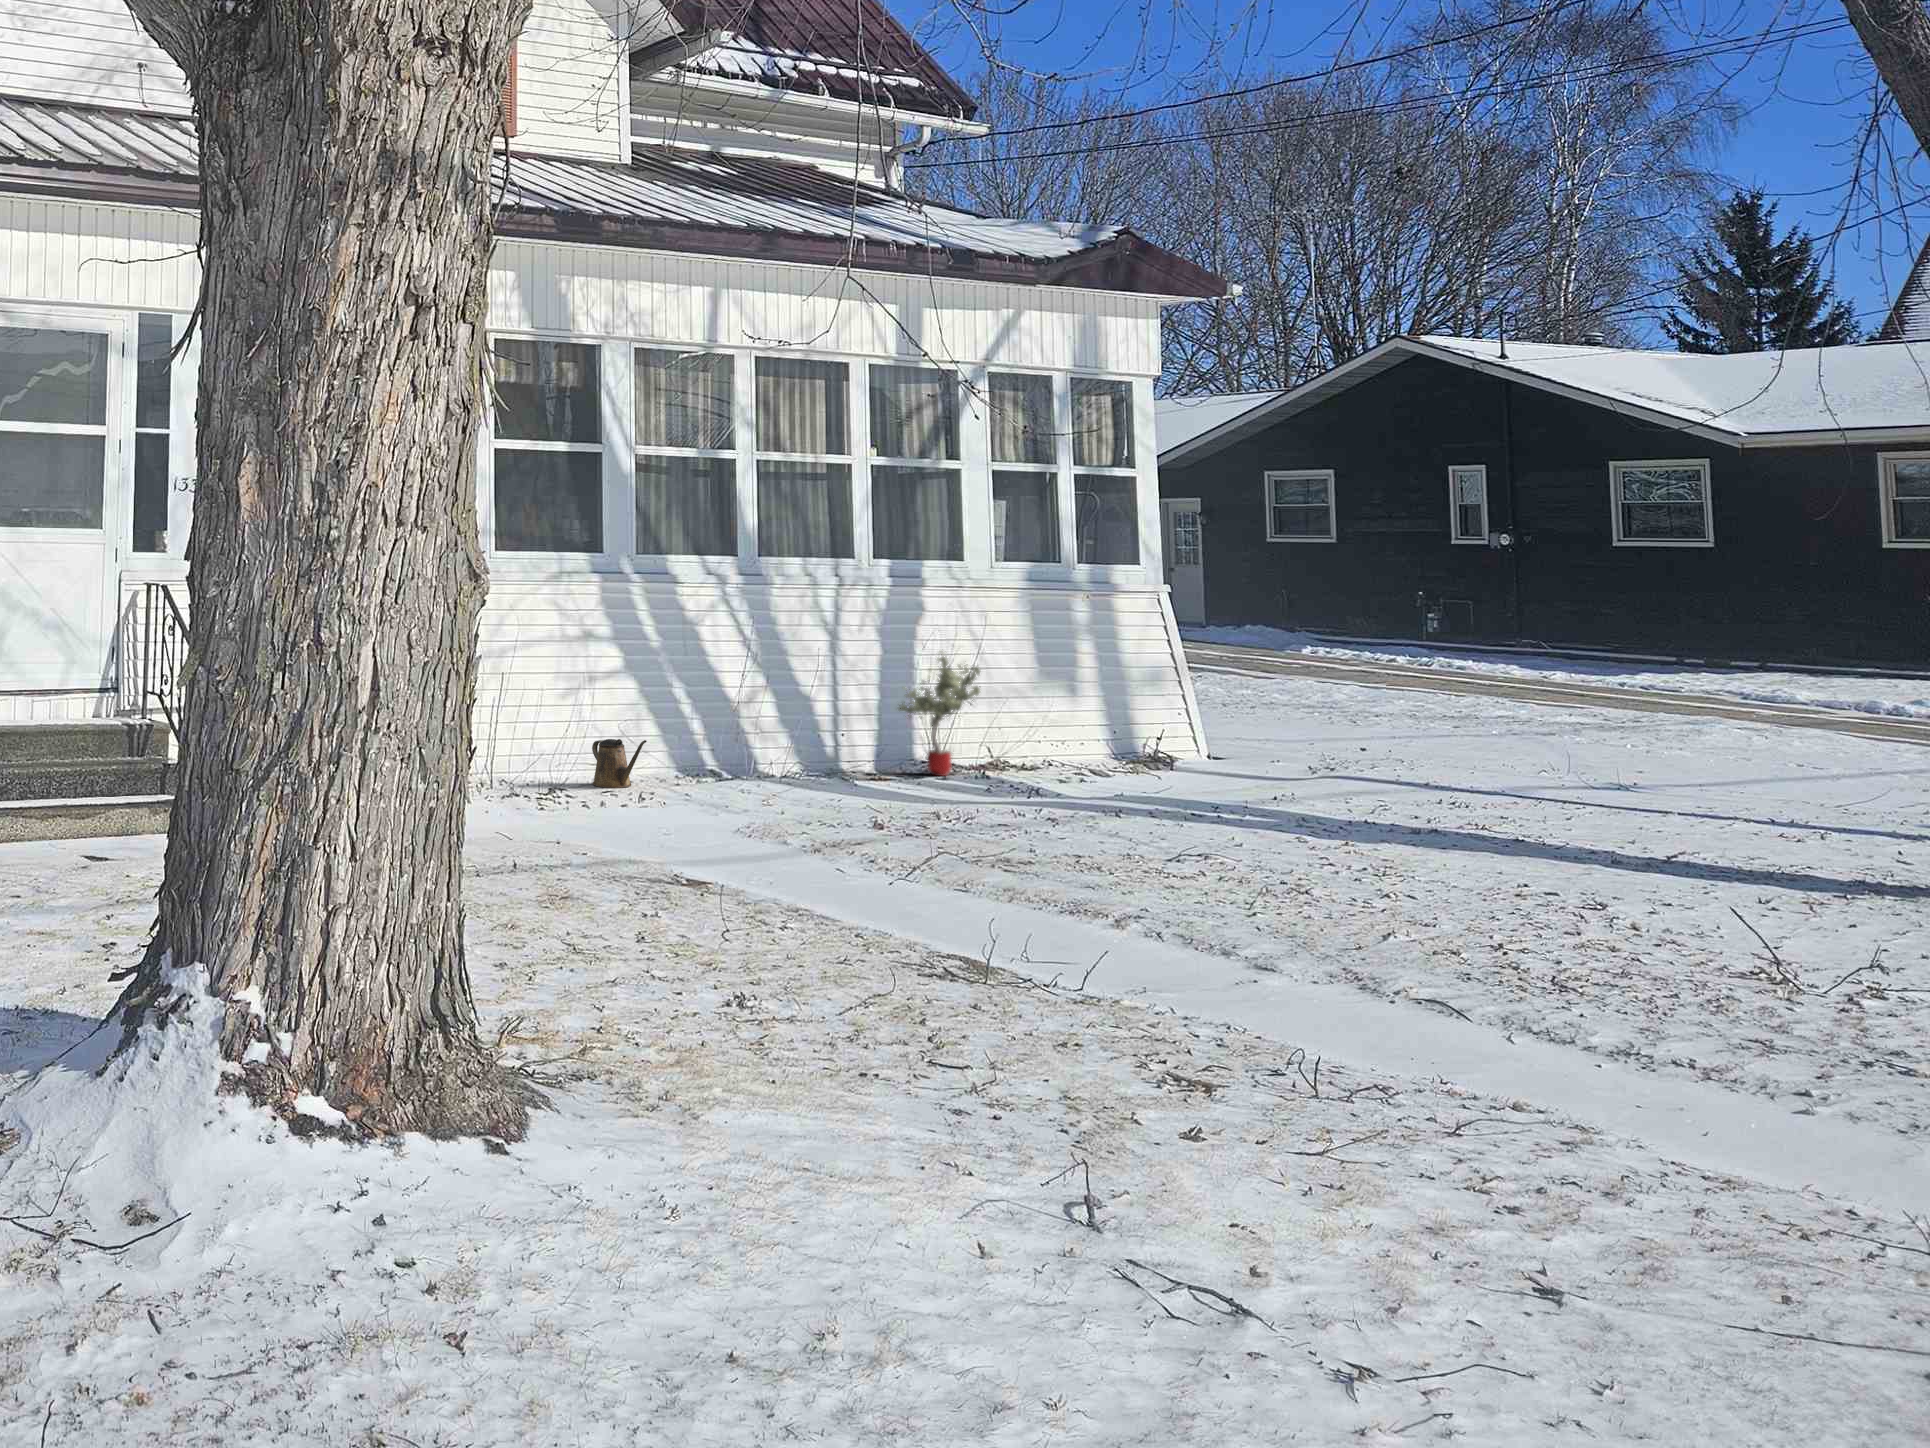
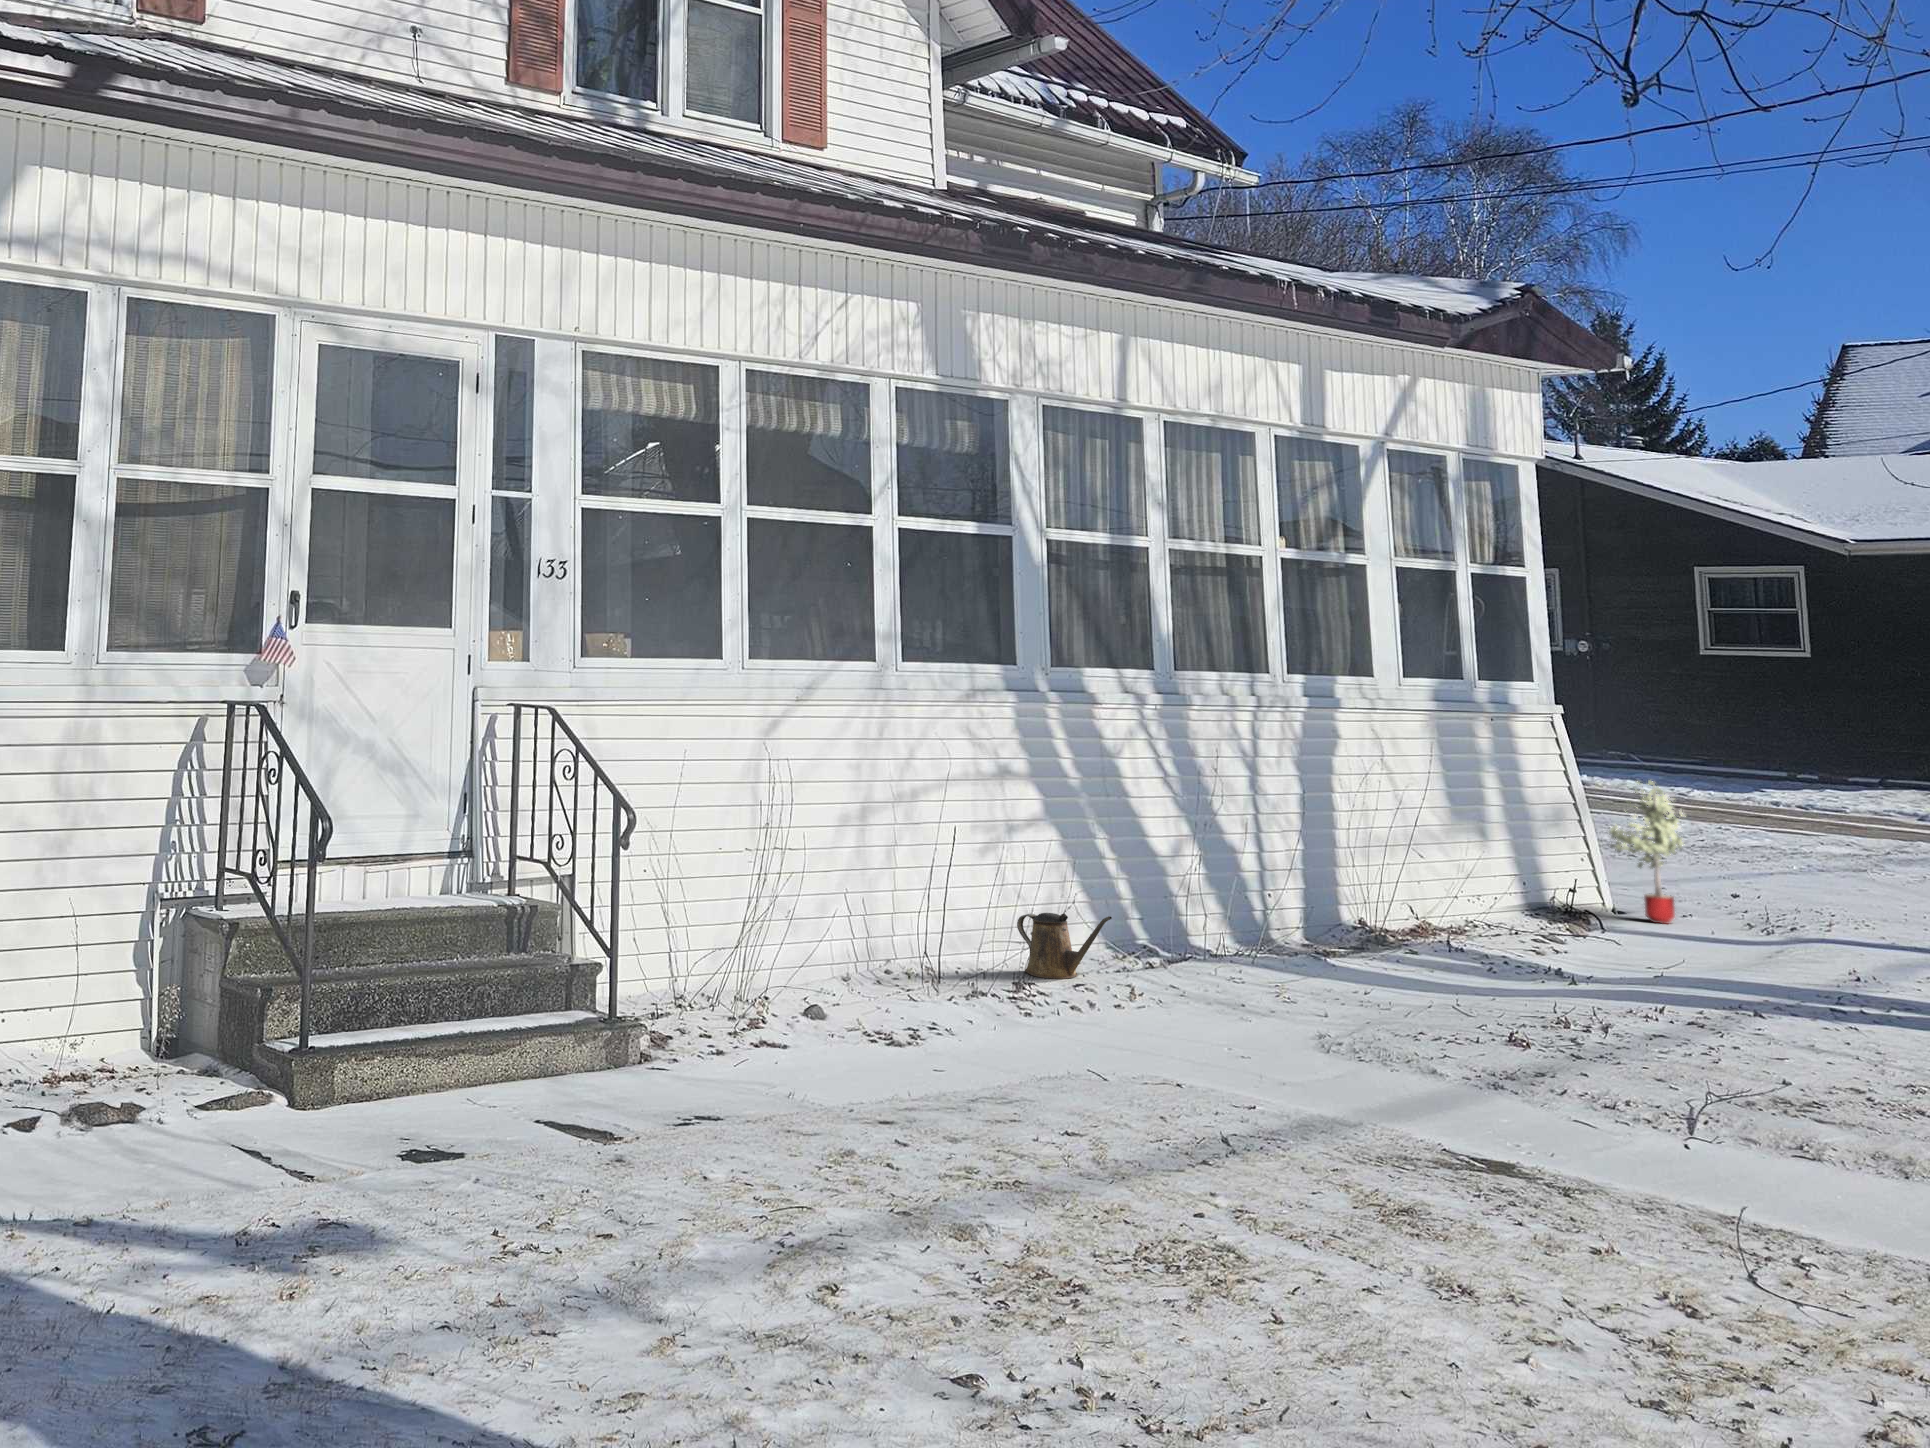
potted tree: present [898,651,980,776] -> present [1609,781,1685,924]

